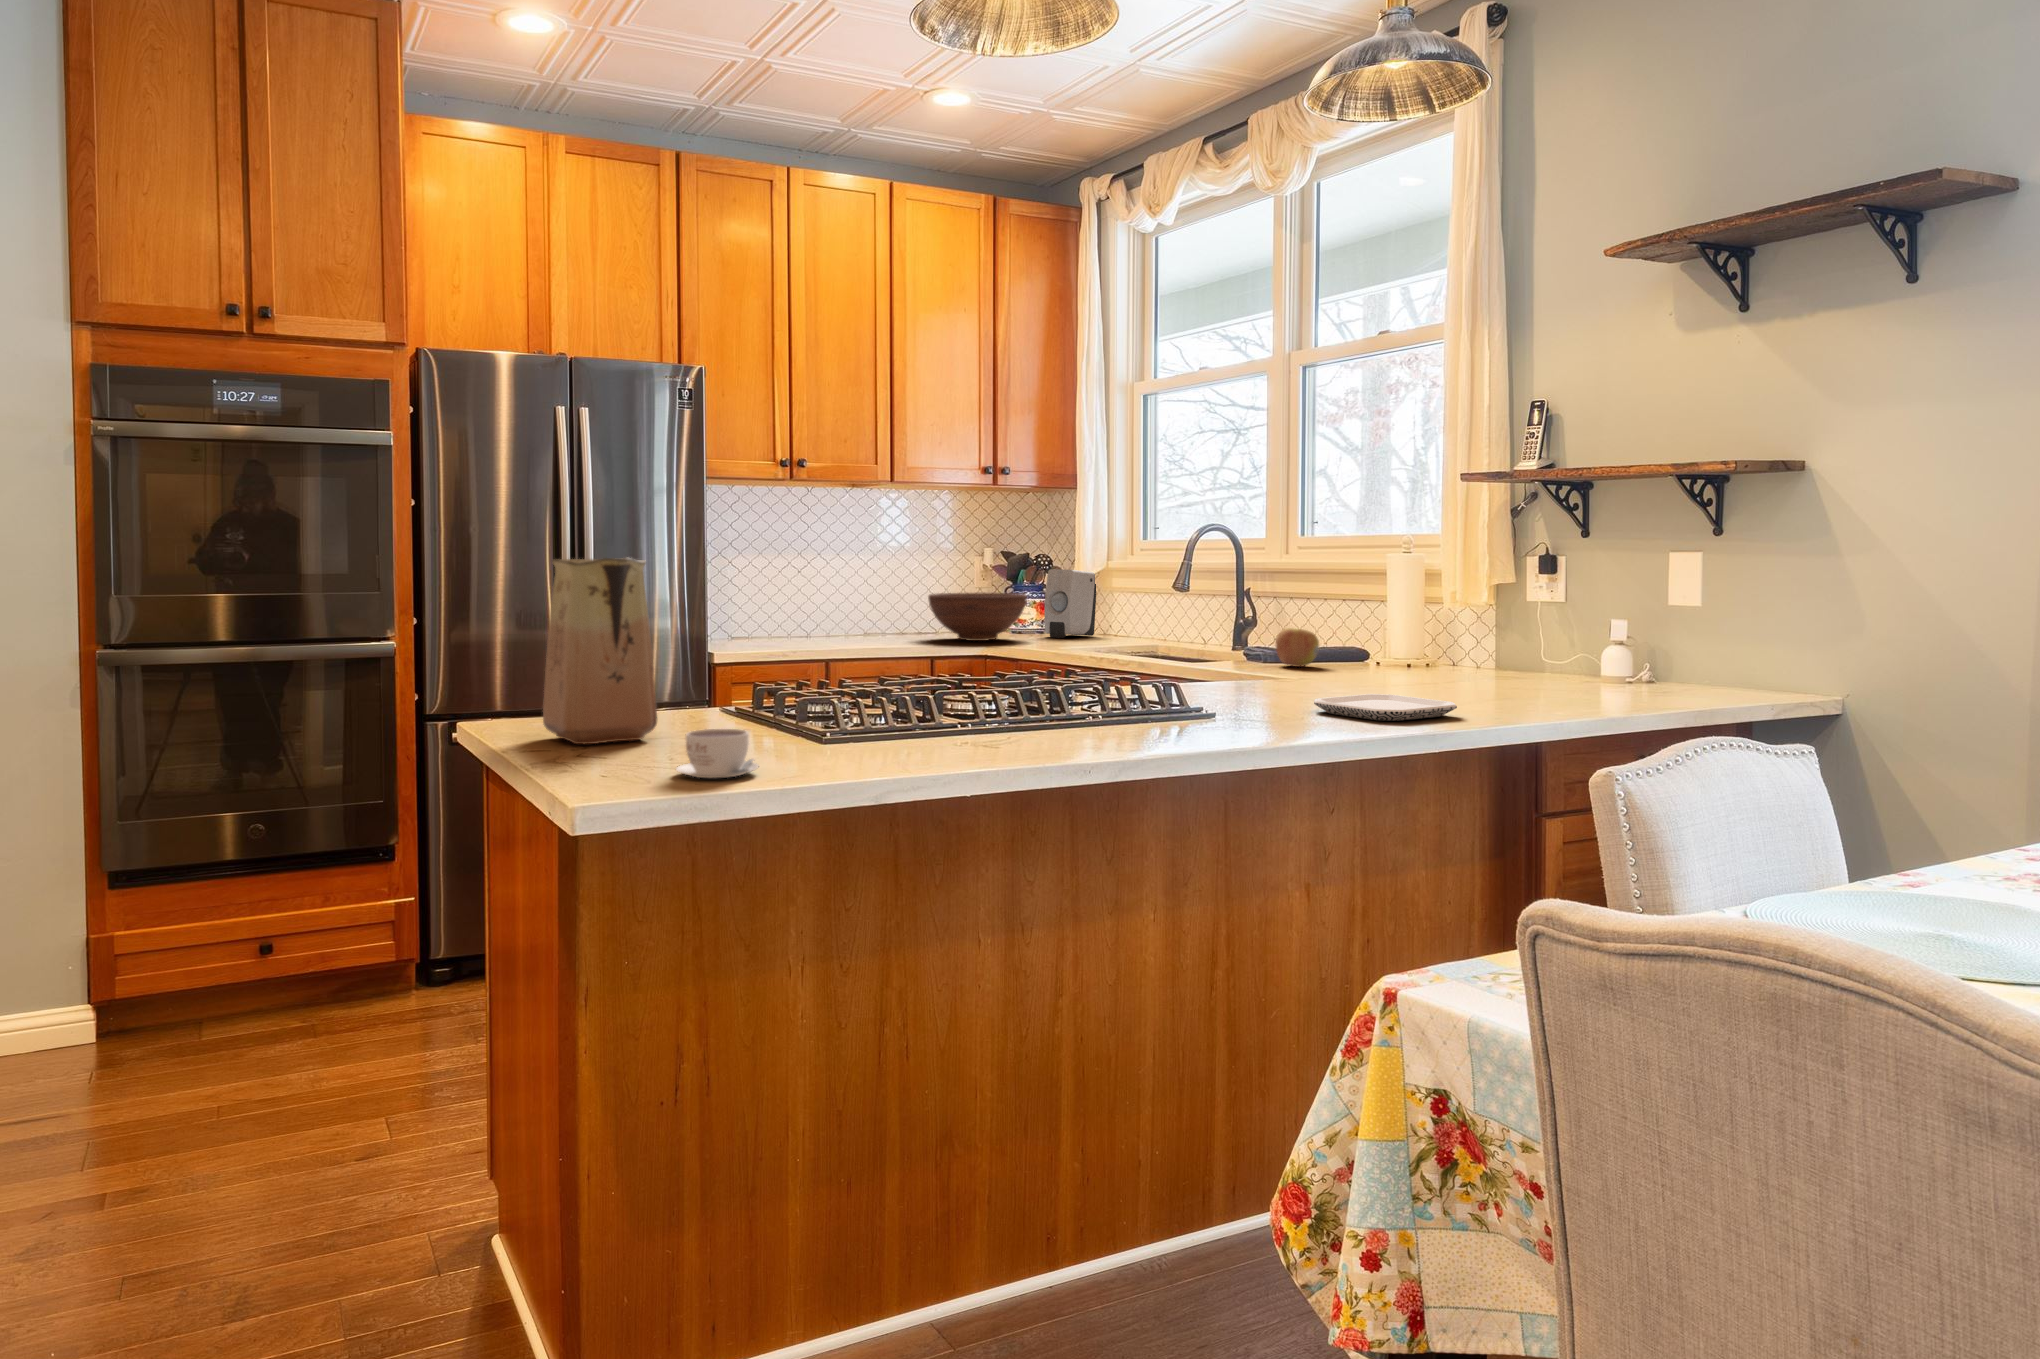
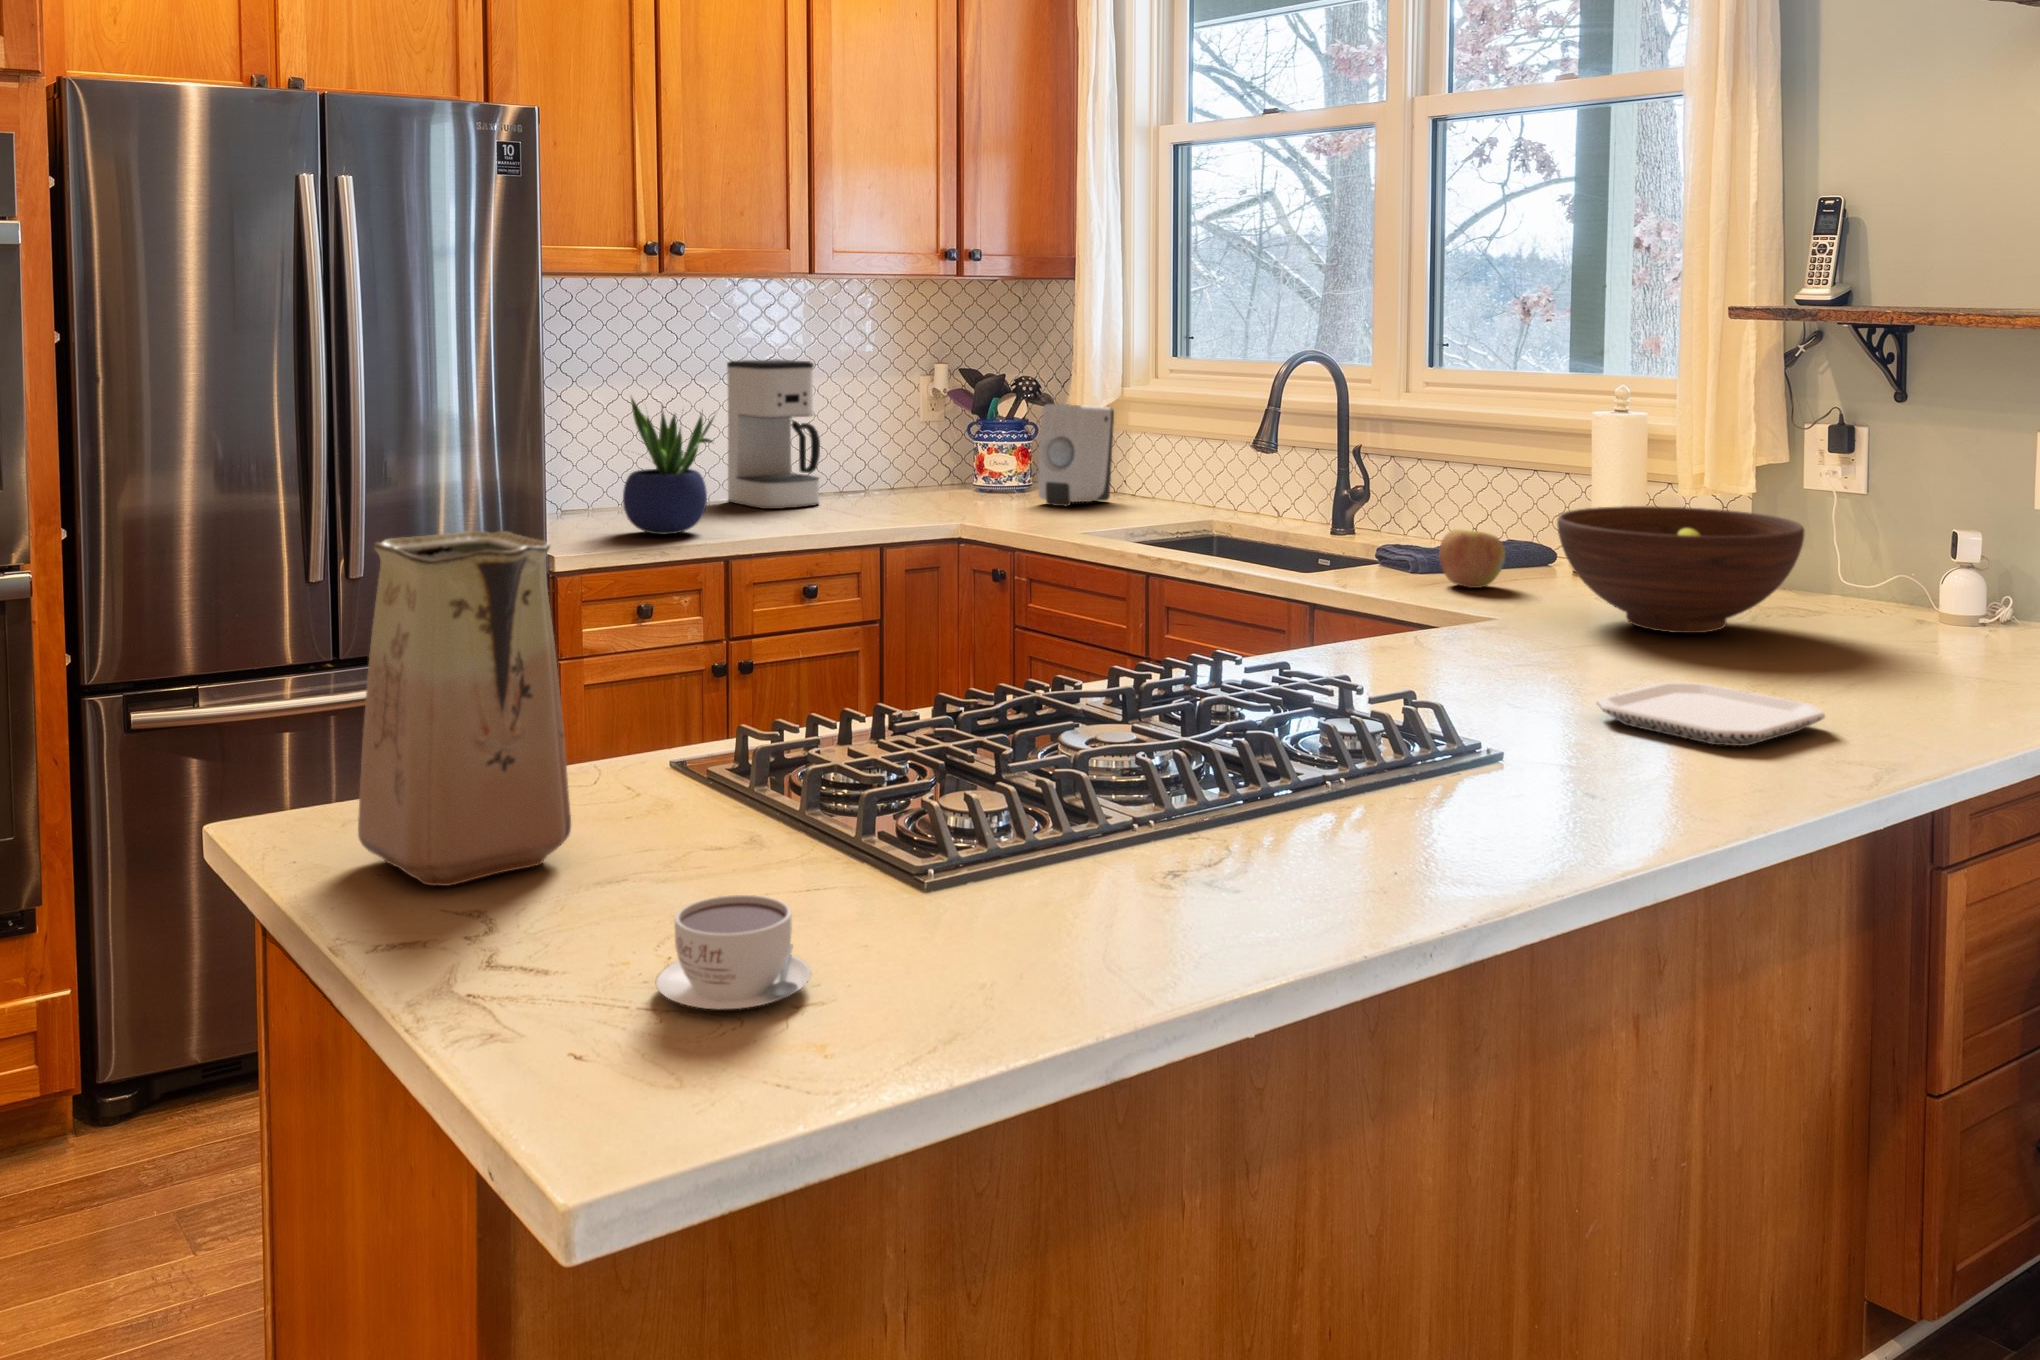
coffee maker: none [840,541,901,637] -> present [727,359,820,509]
potted plant: none [763,556,826,646] -> present [623,398,714,534]
fruit bowl: present [928,592,1027,641] -> present [1557,506,1804,633]

